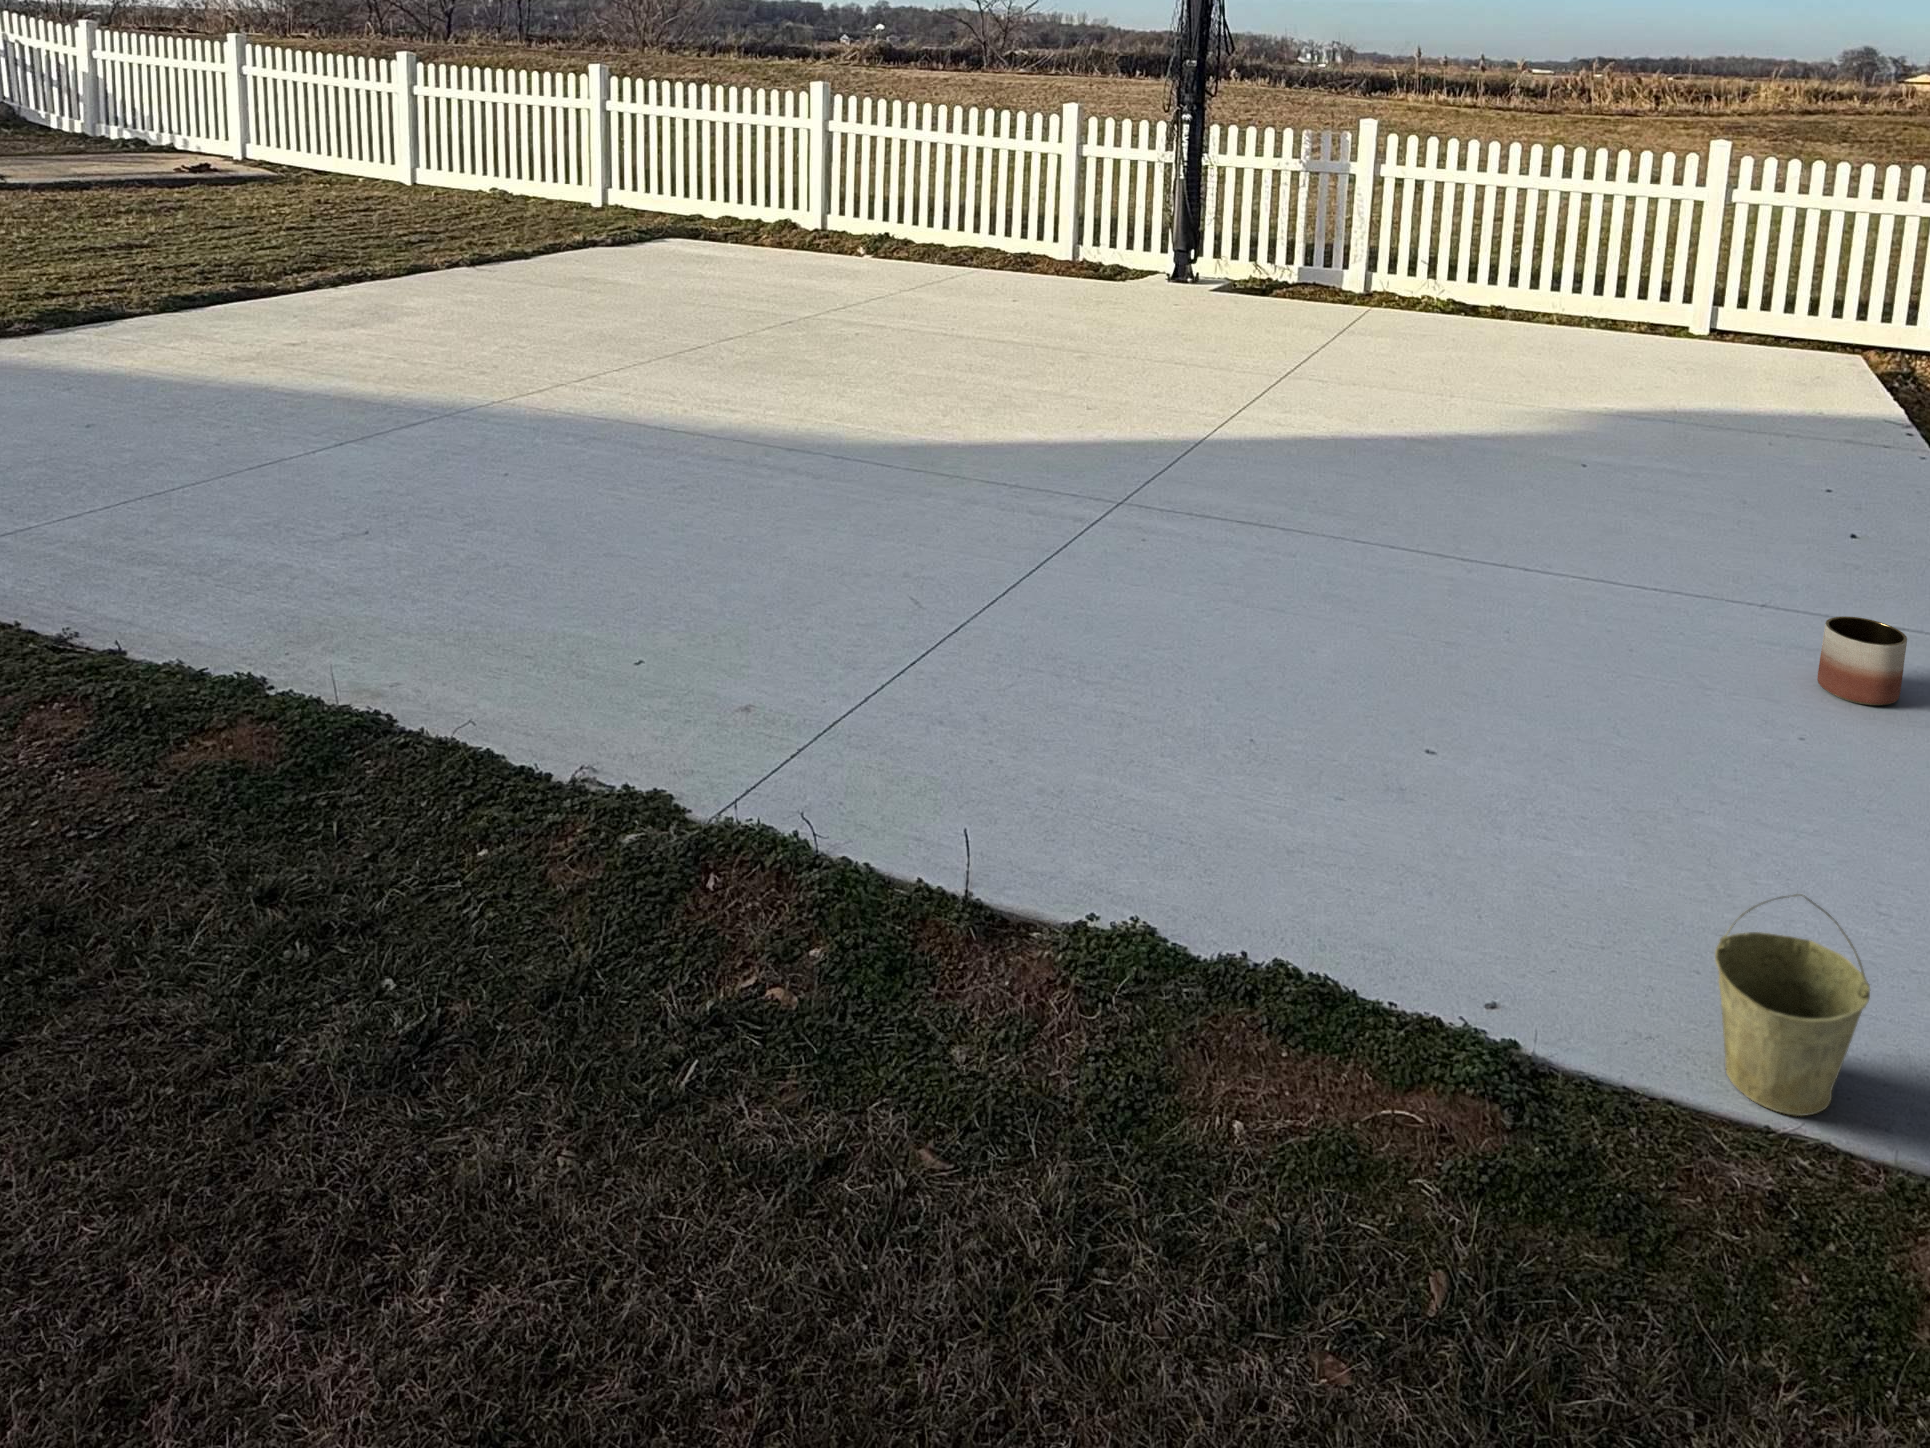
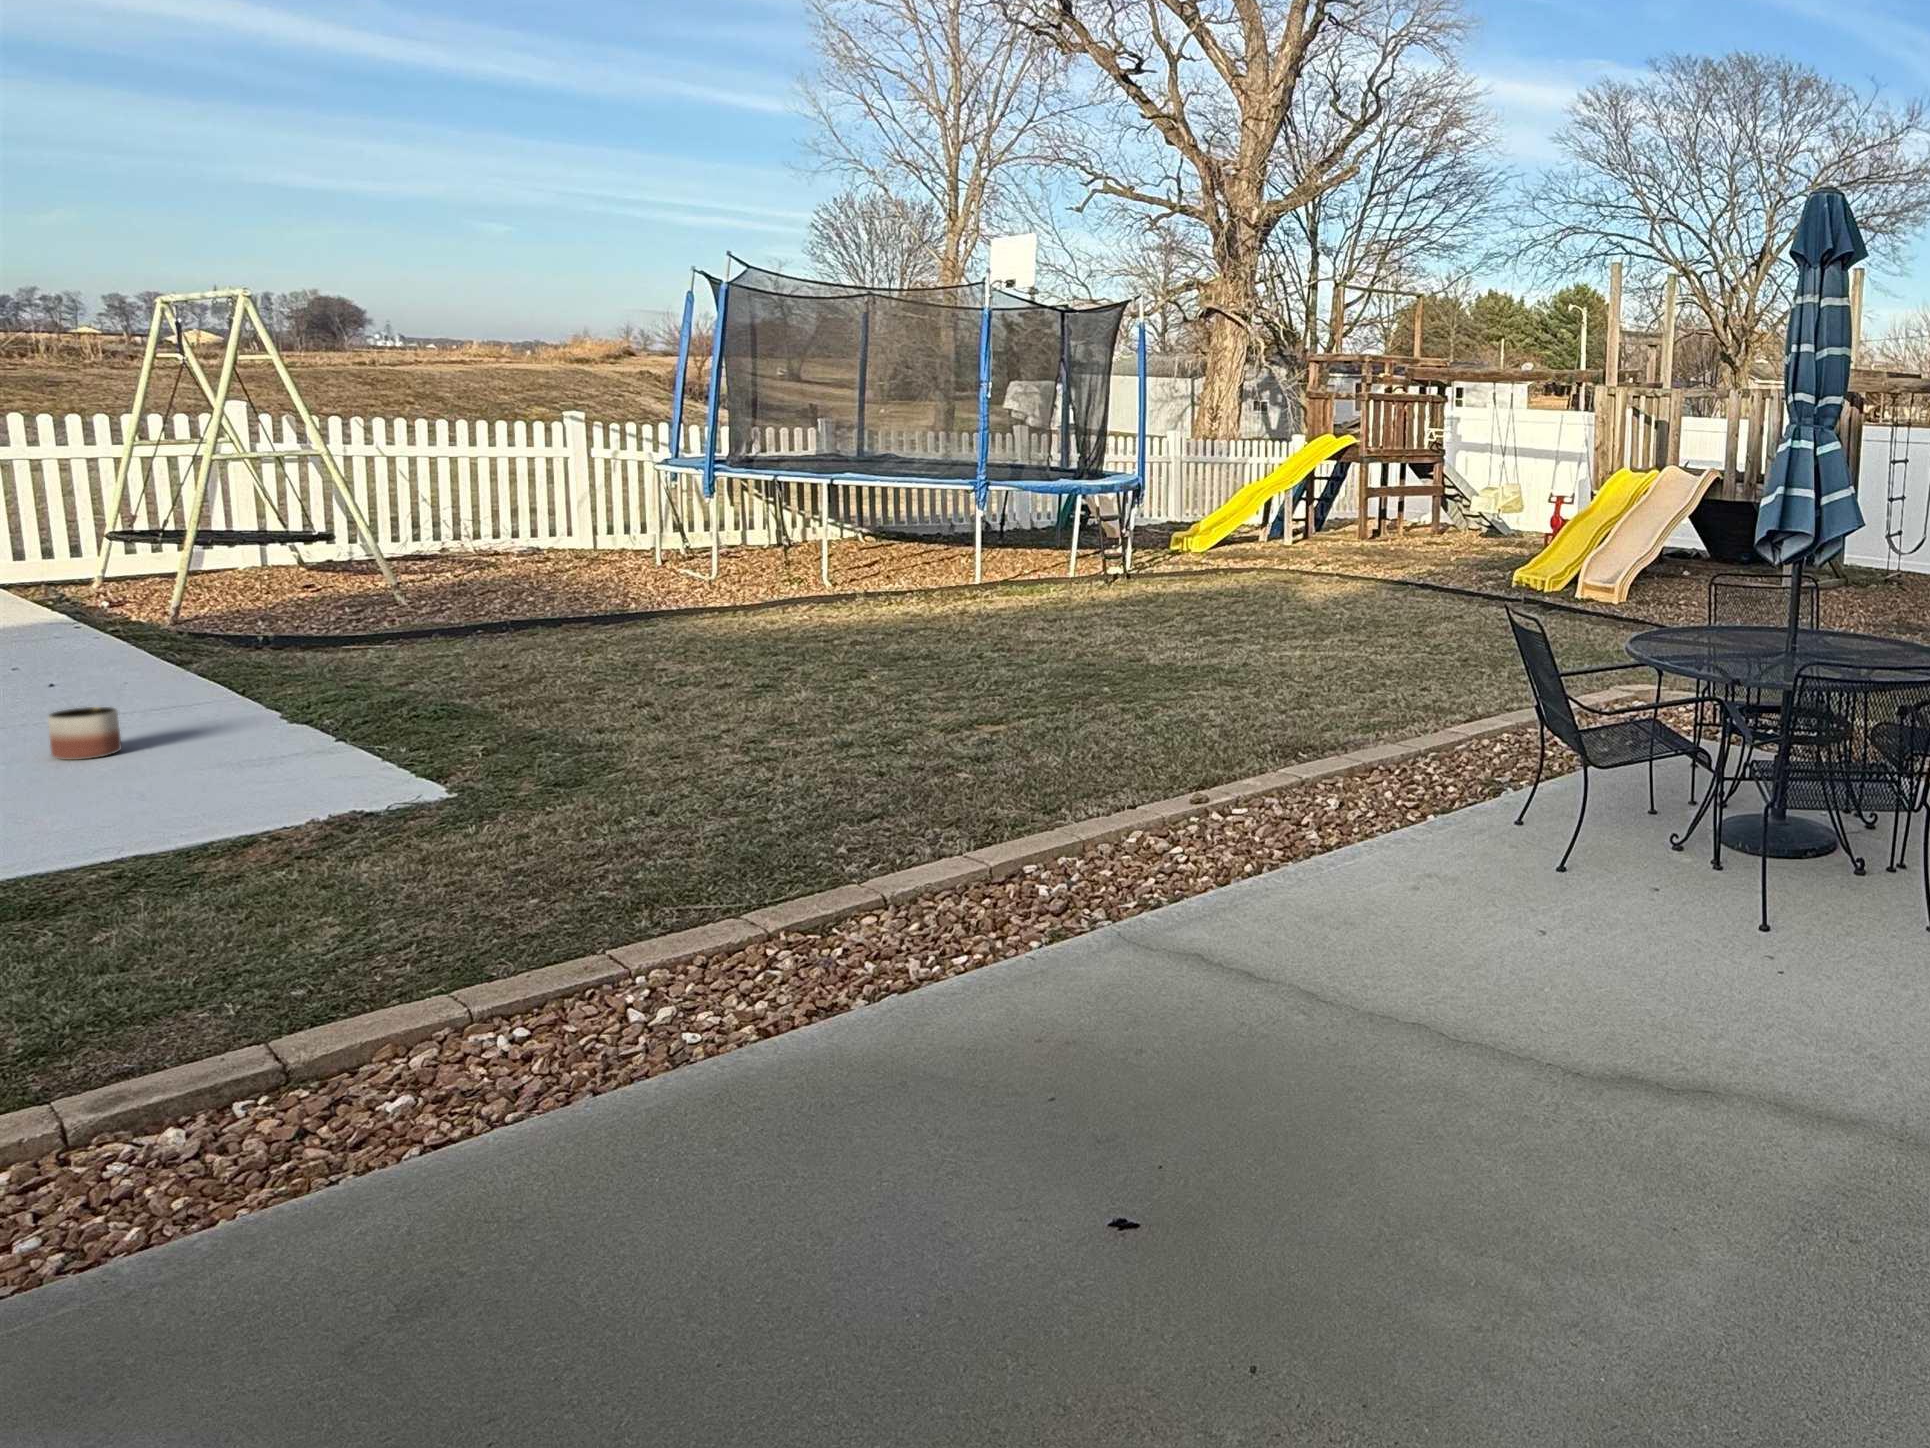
bucket: present [1715,894,1870,1116] -> none [39,771,143,882]

